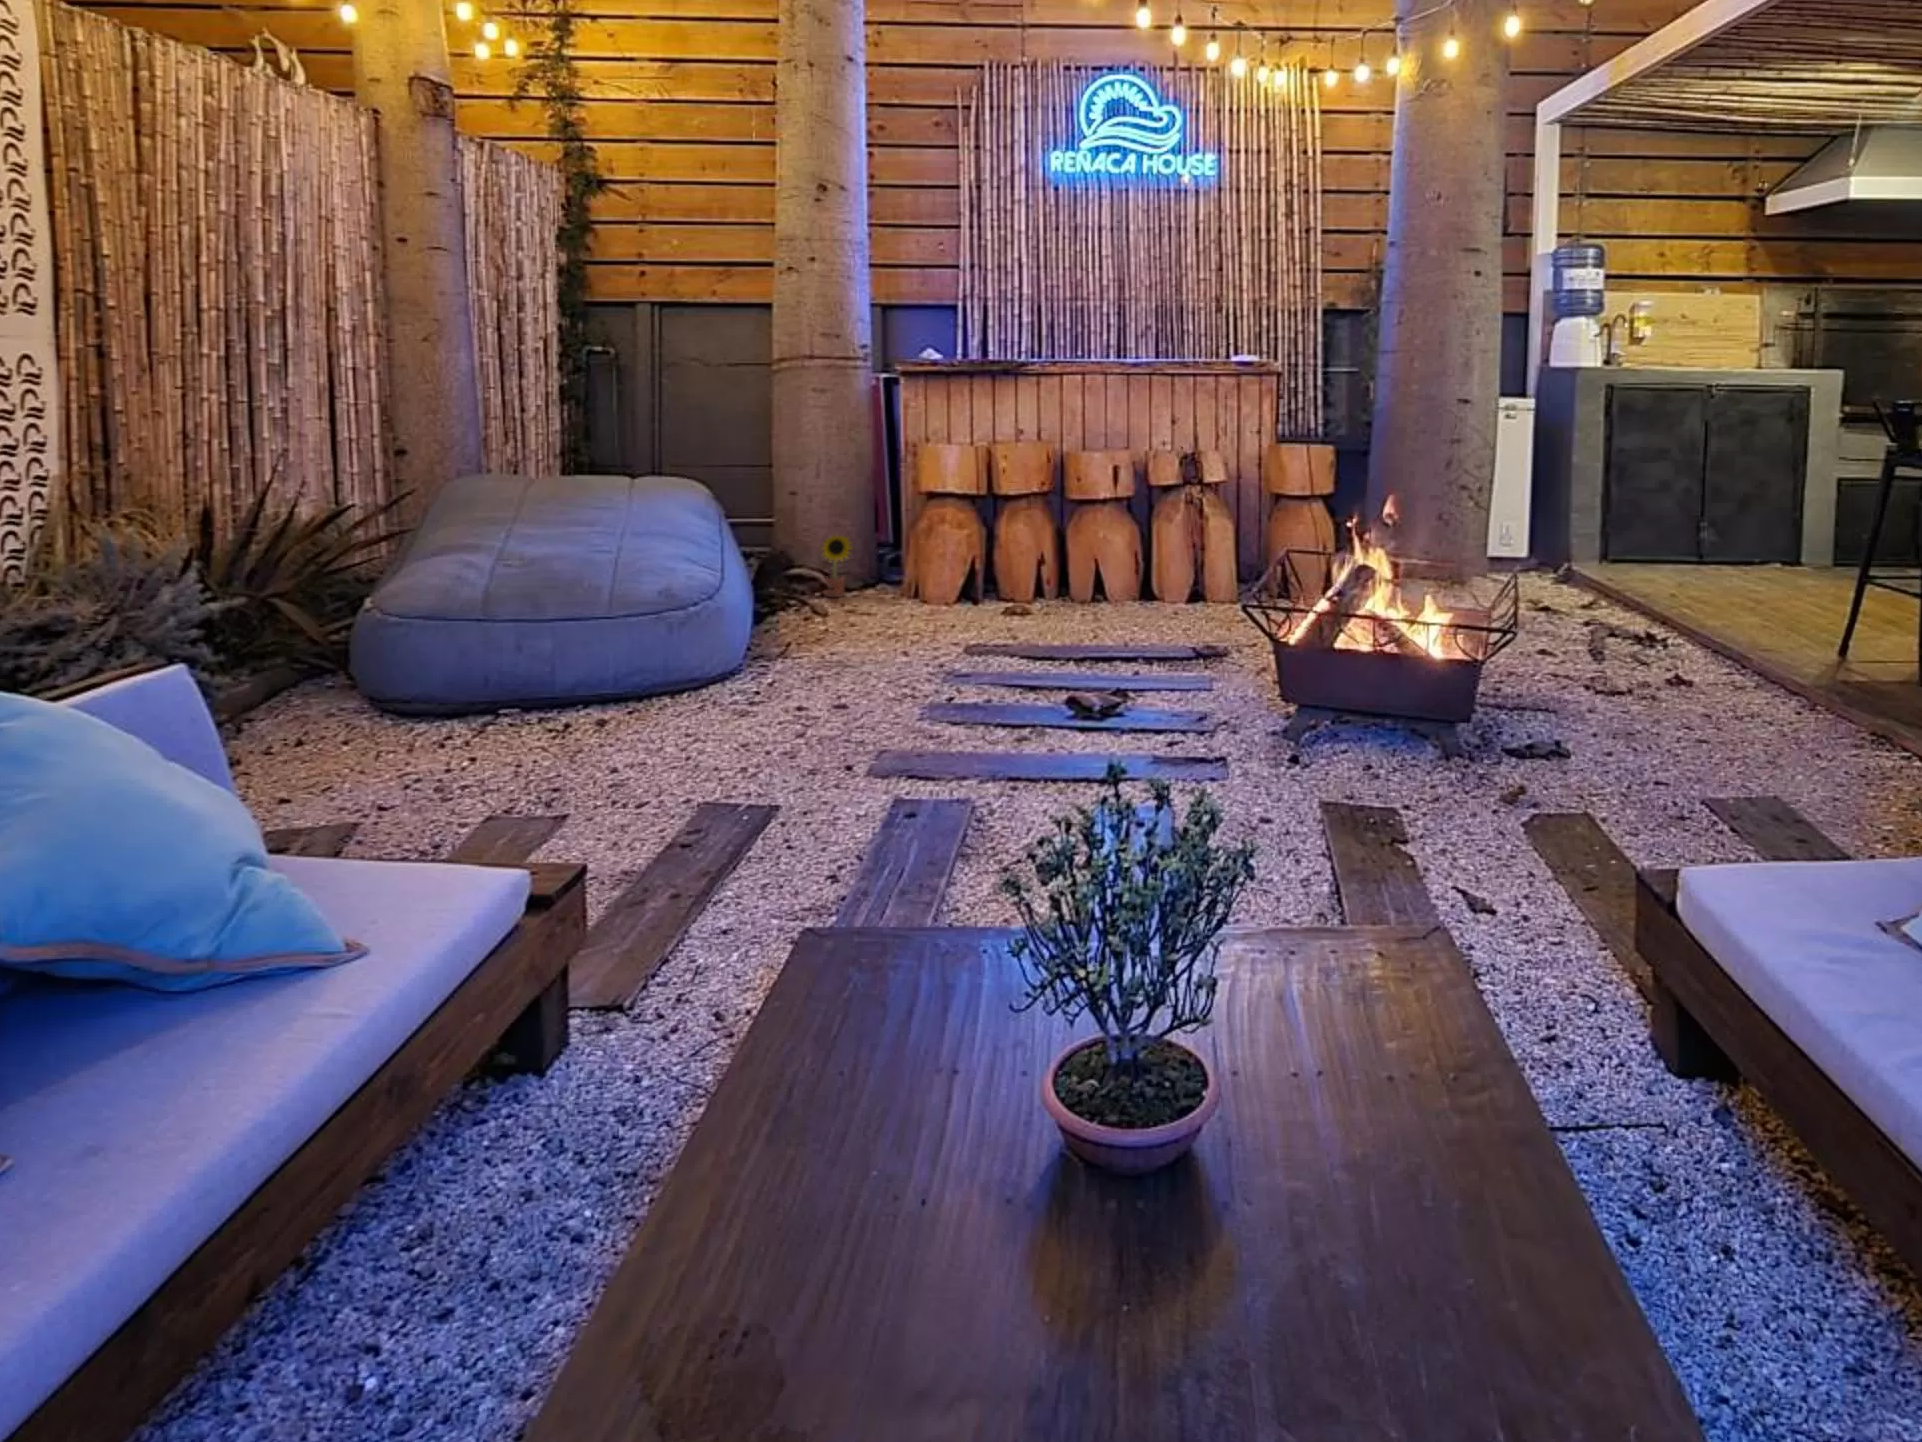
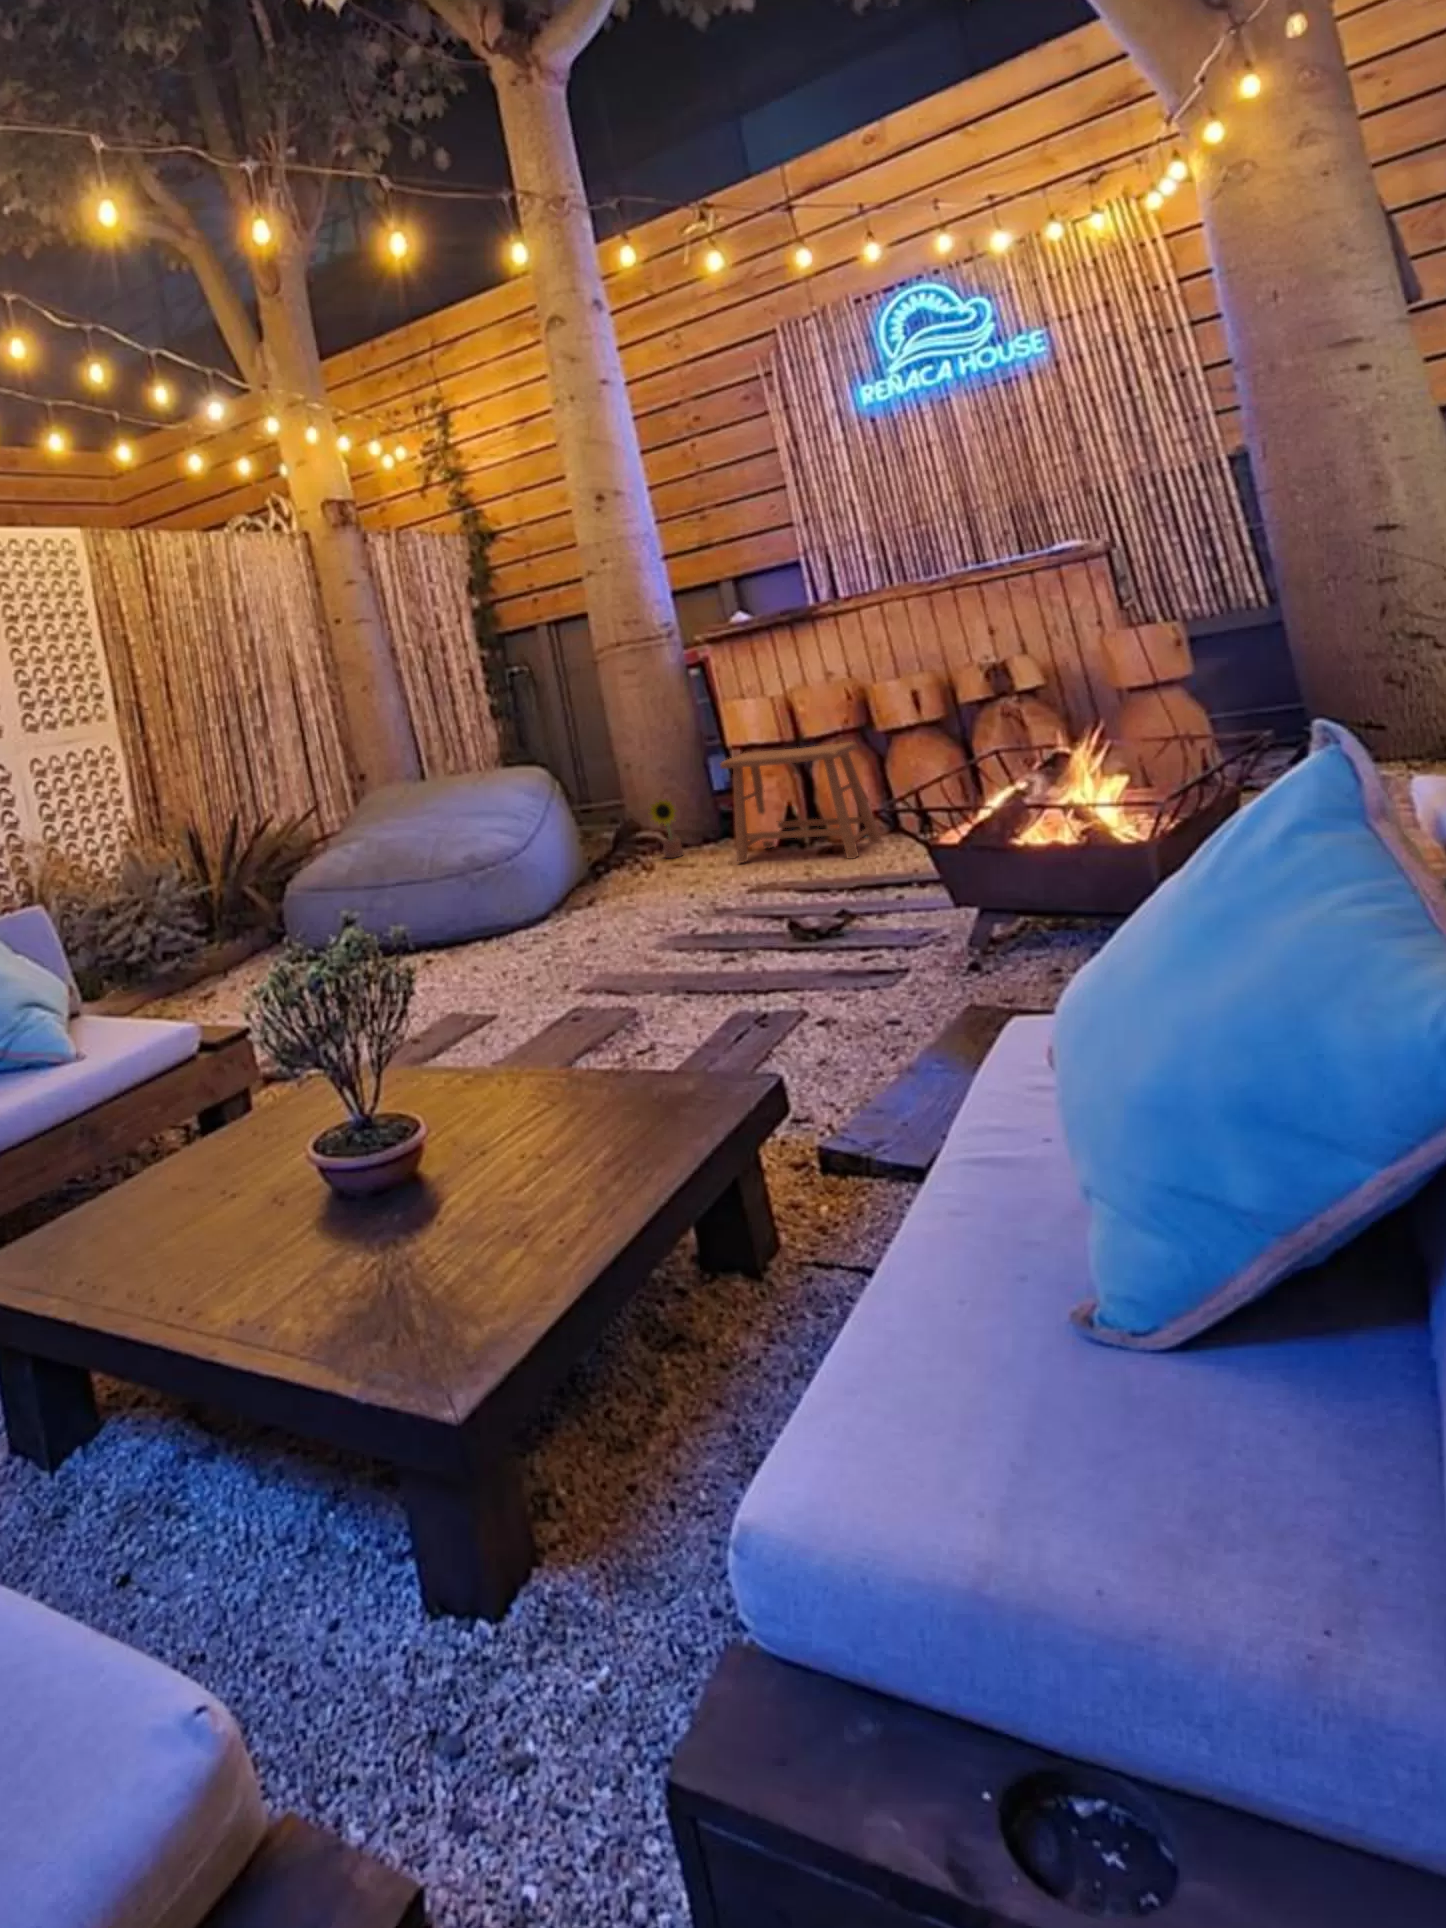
stool: none [924,497,1053,614] -> present [720,742,881,863]

